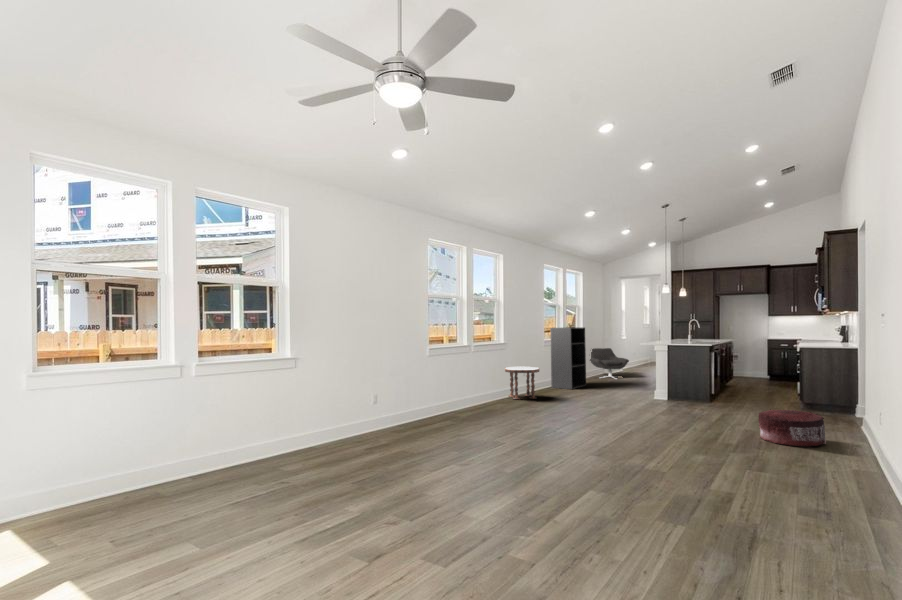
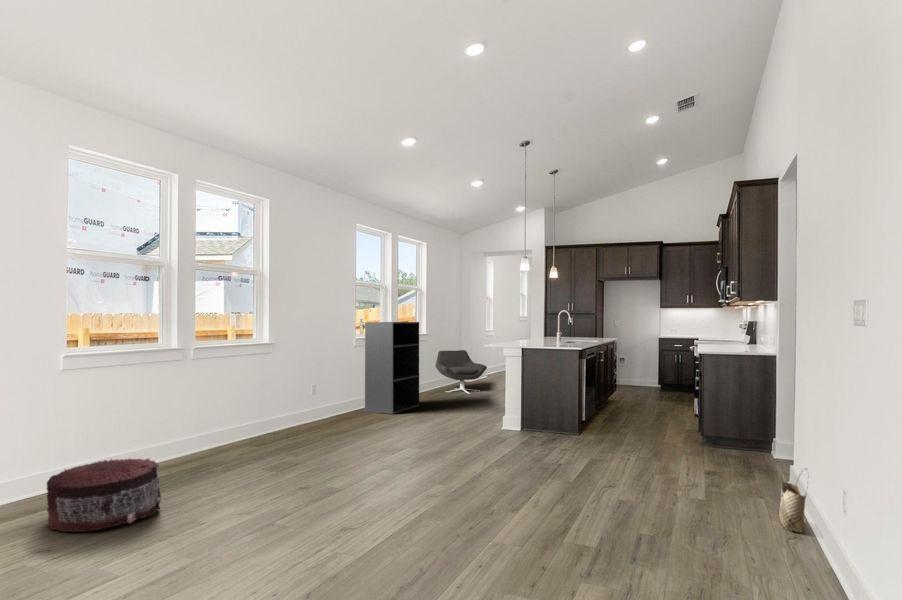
side table: present [505,367,539,399] -> none [272,384,328,438]
pouf: present [758,409,826,446] -> present [47,459,161,532]
woven basket: none [849,409,869,447] -> present [779,471,806,533]

